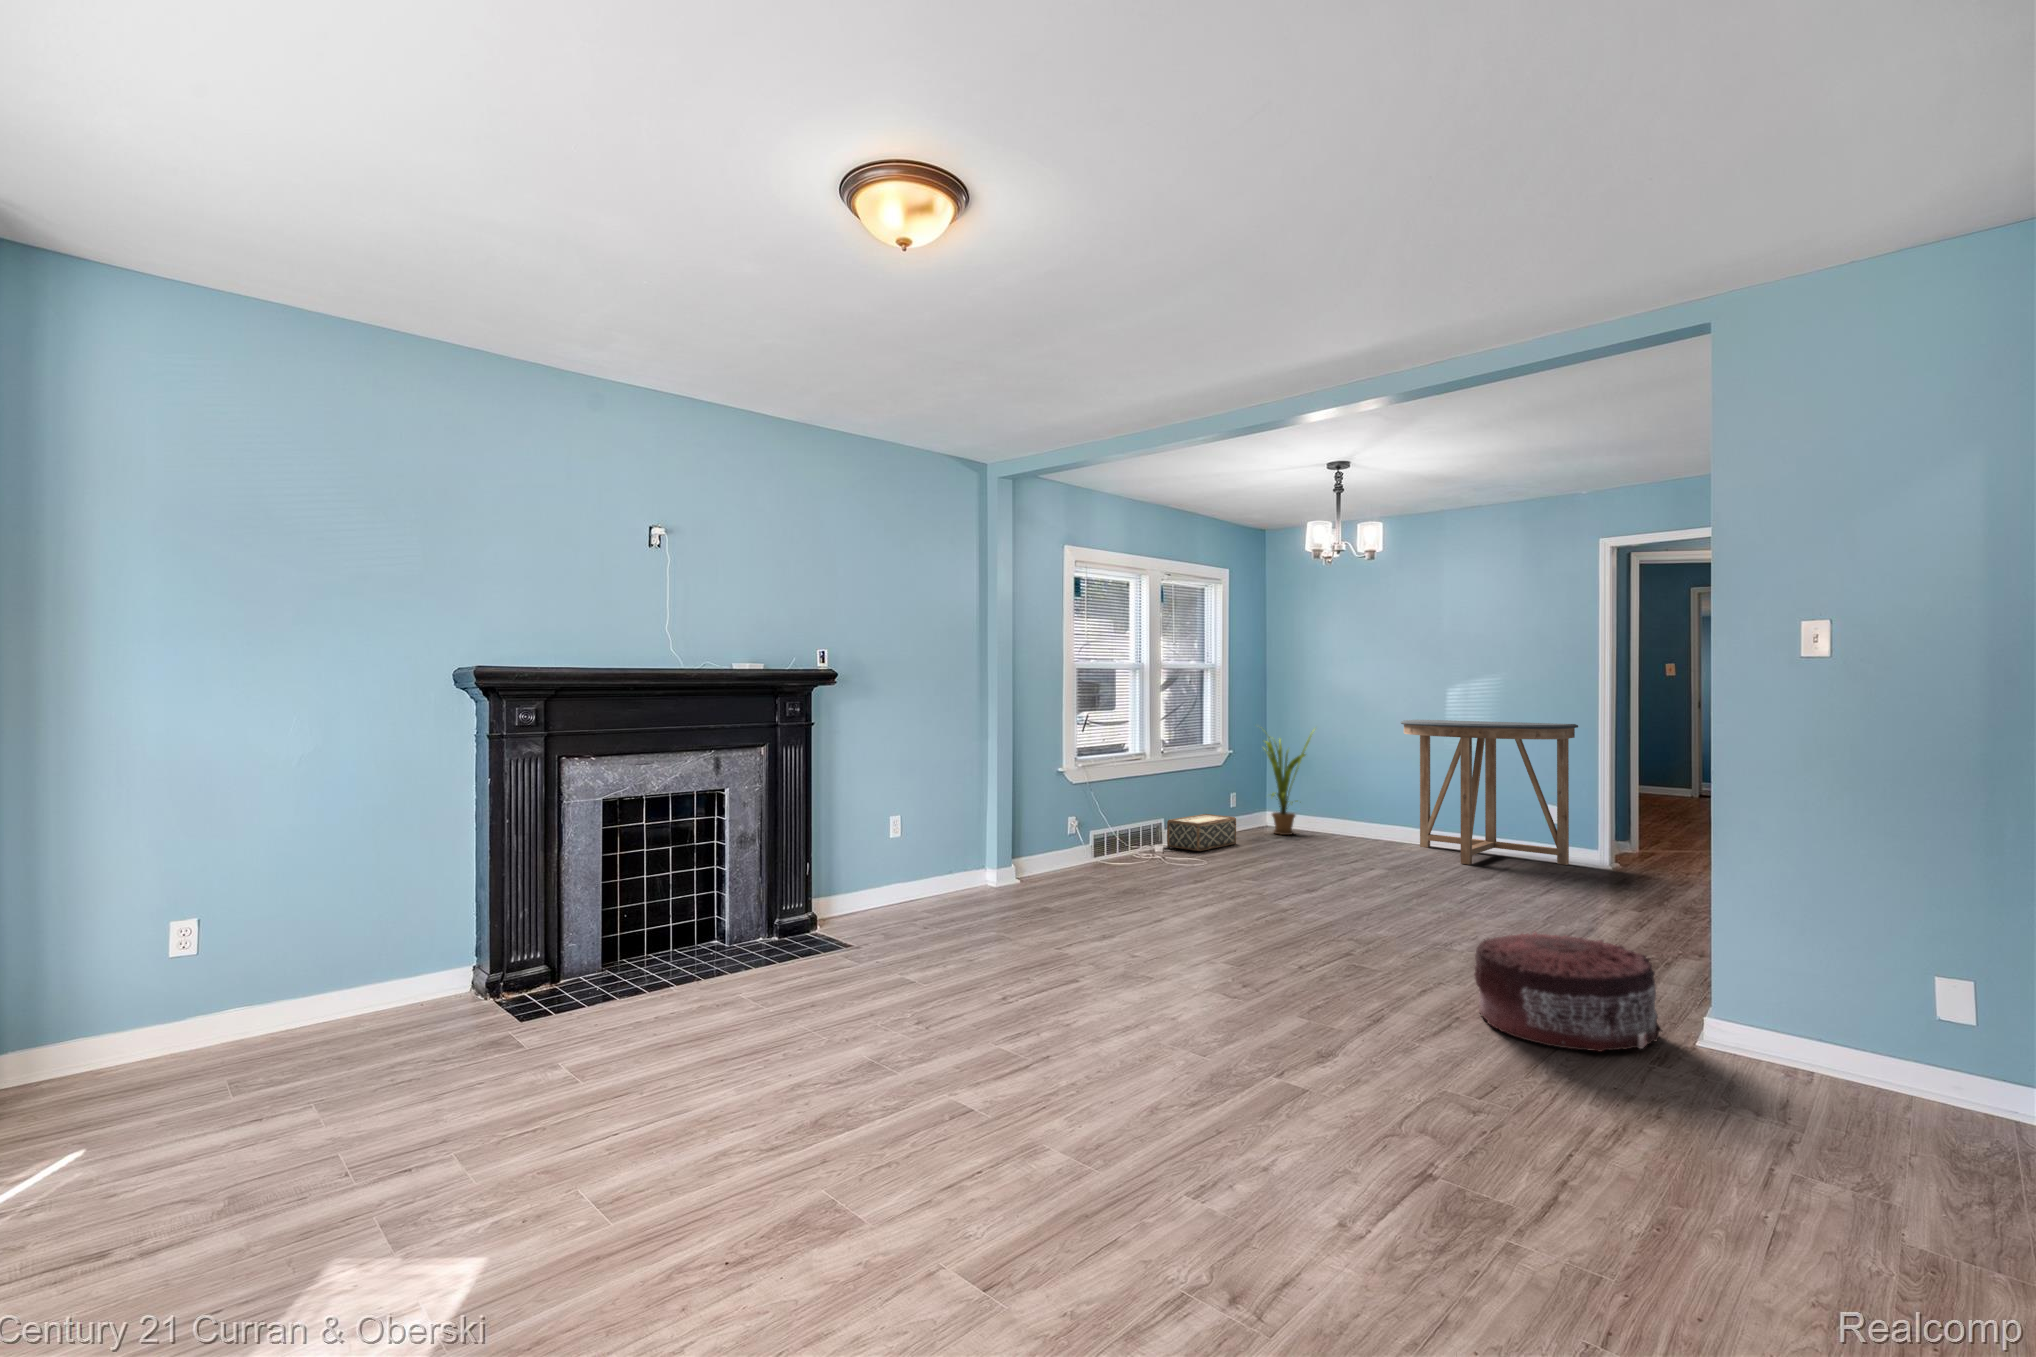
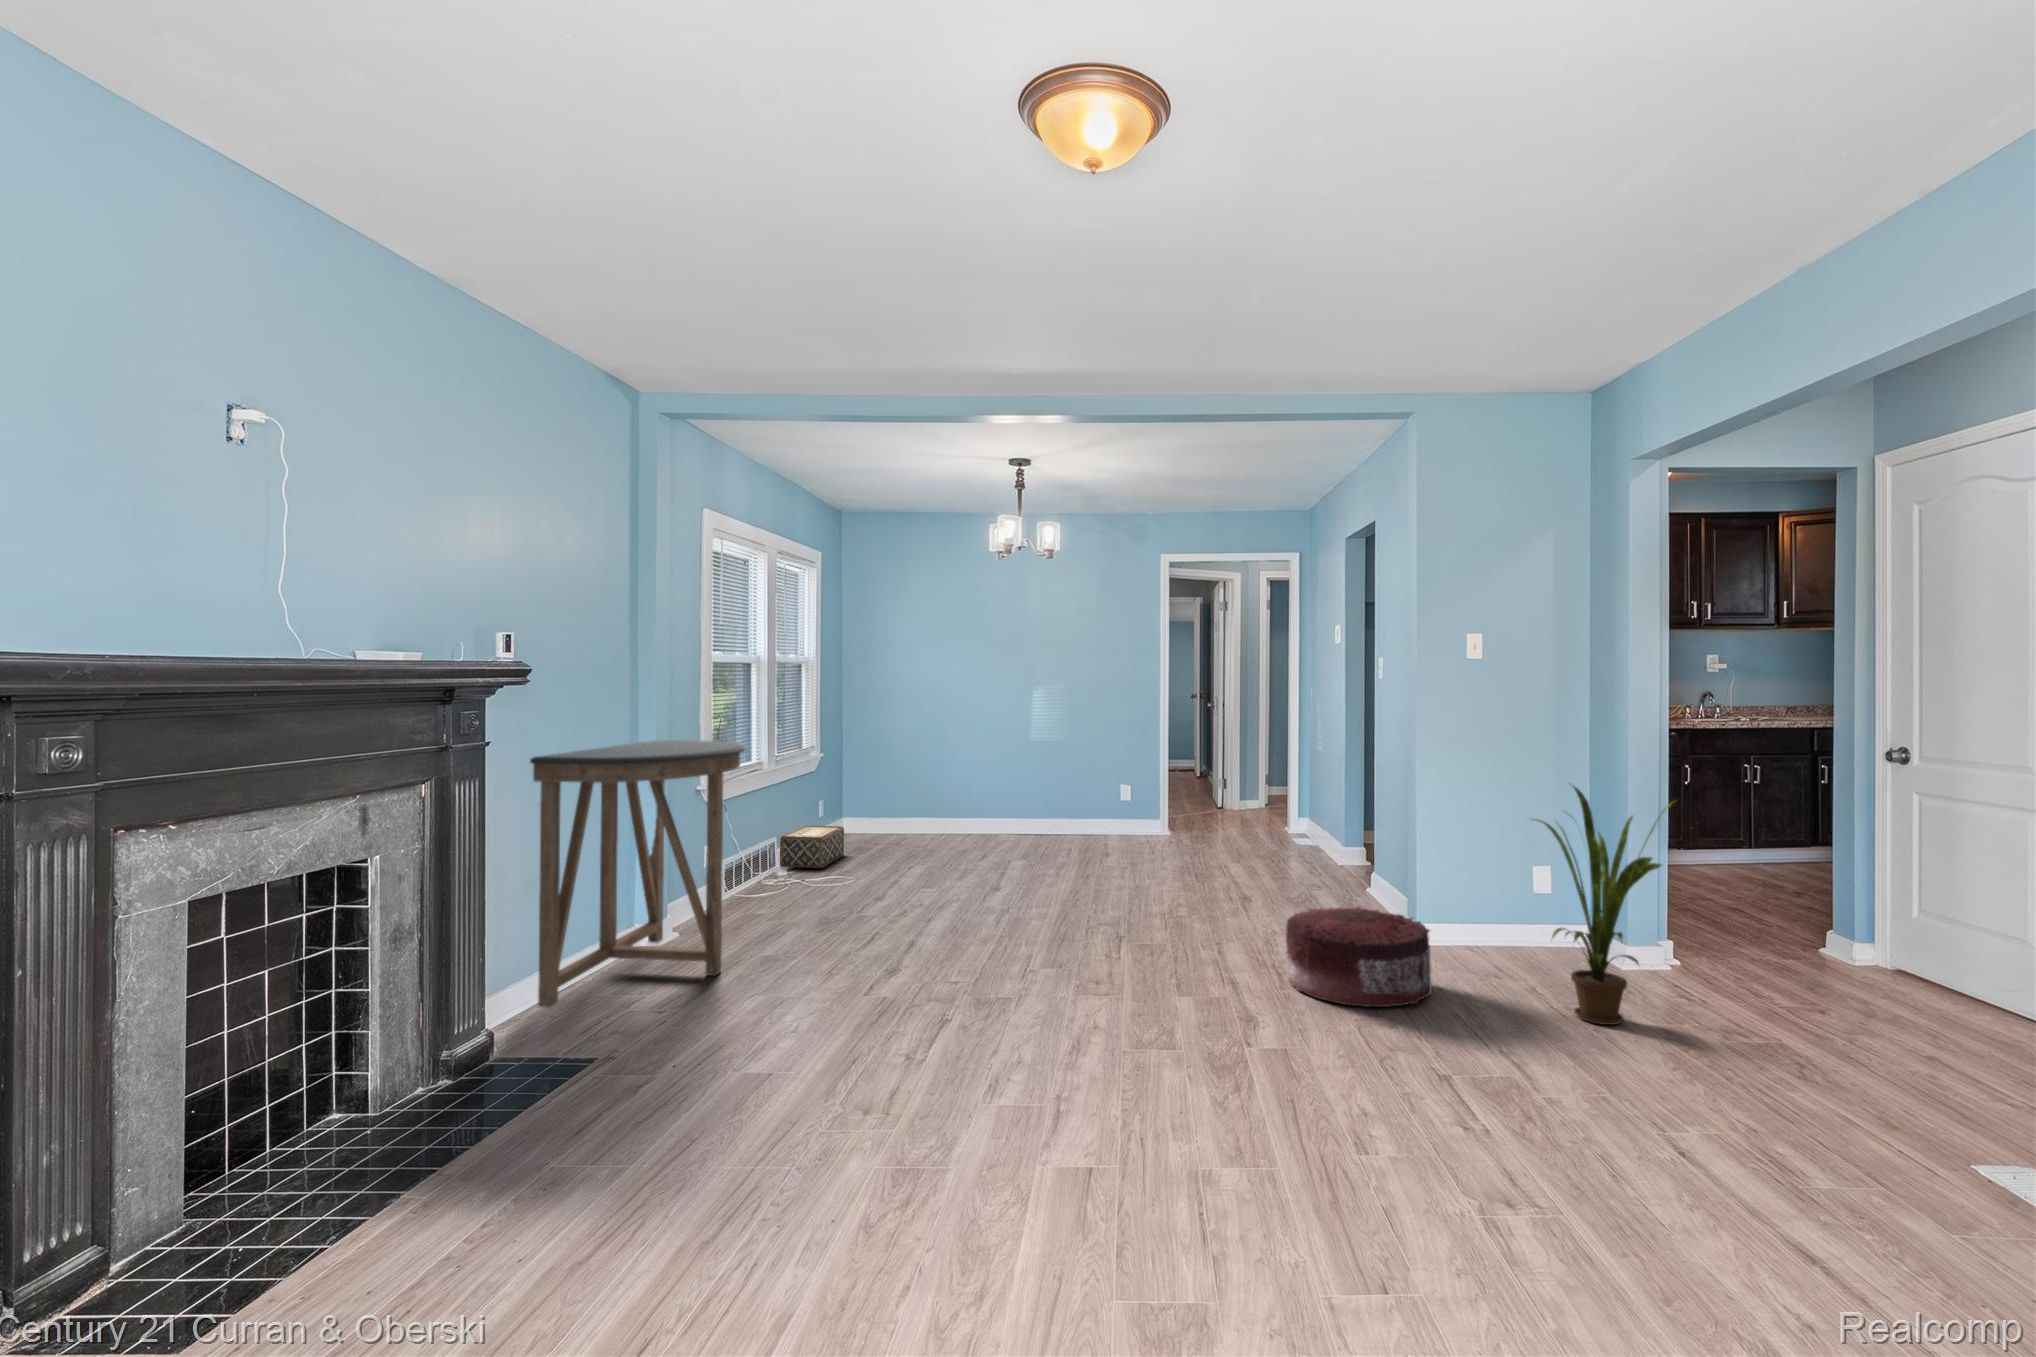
console table: present [1400,720,1578,865] -> present [530,740,745,1008]
house plant: present [1266,733,1312,835] -> present [1539,786,1671,1025]

